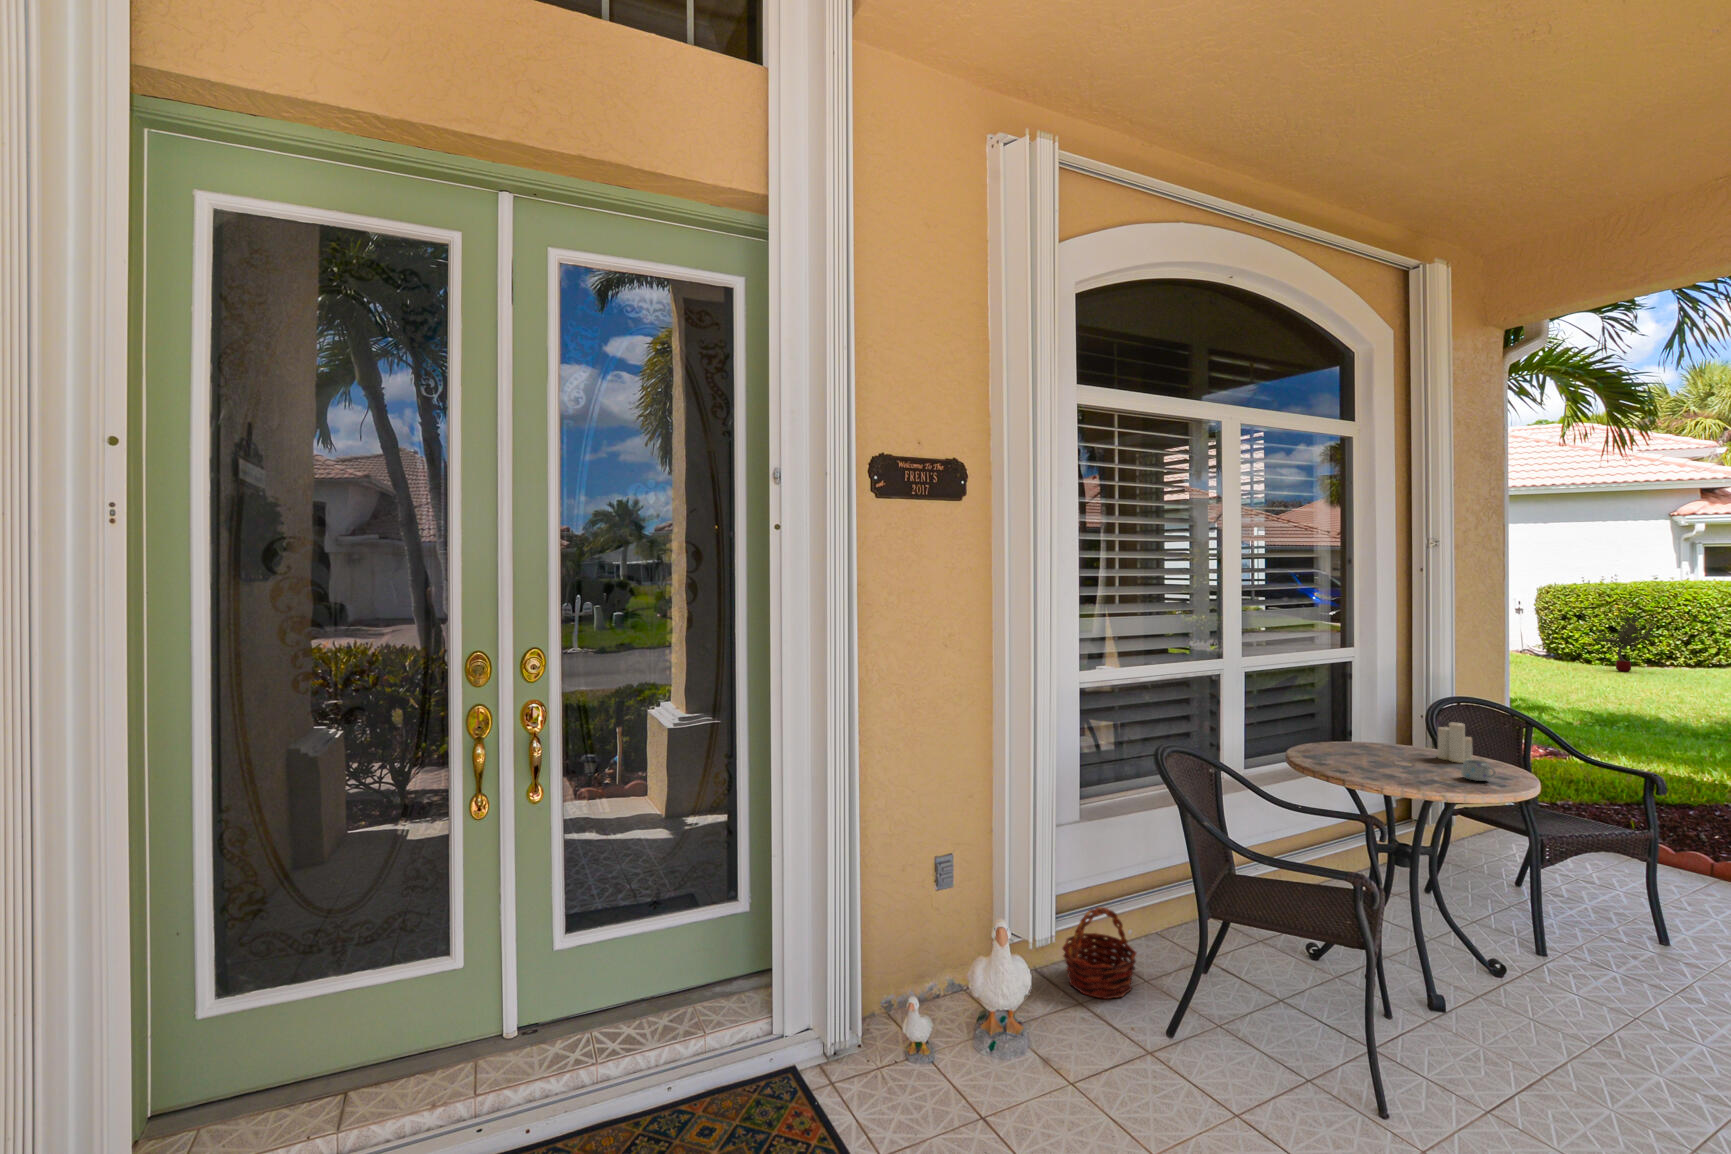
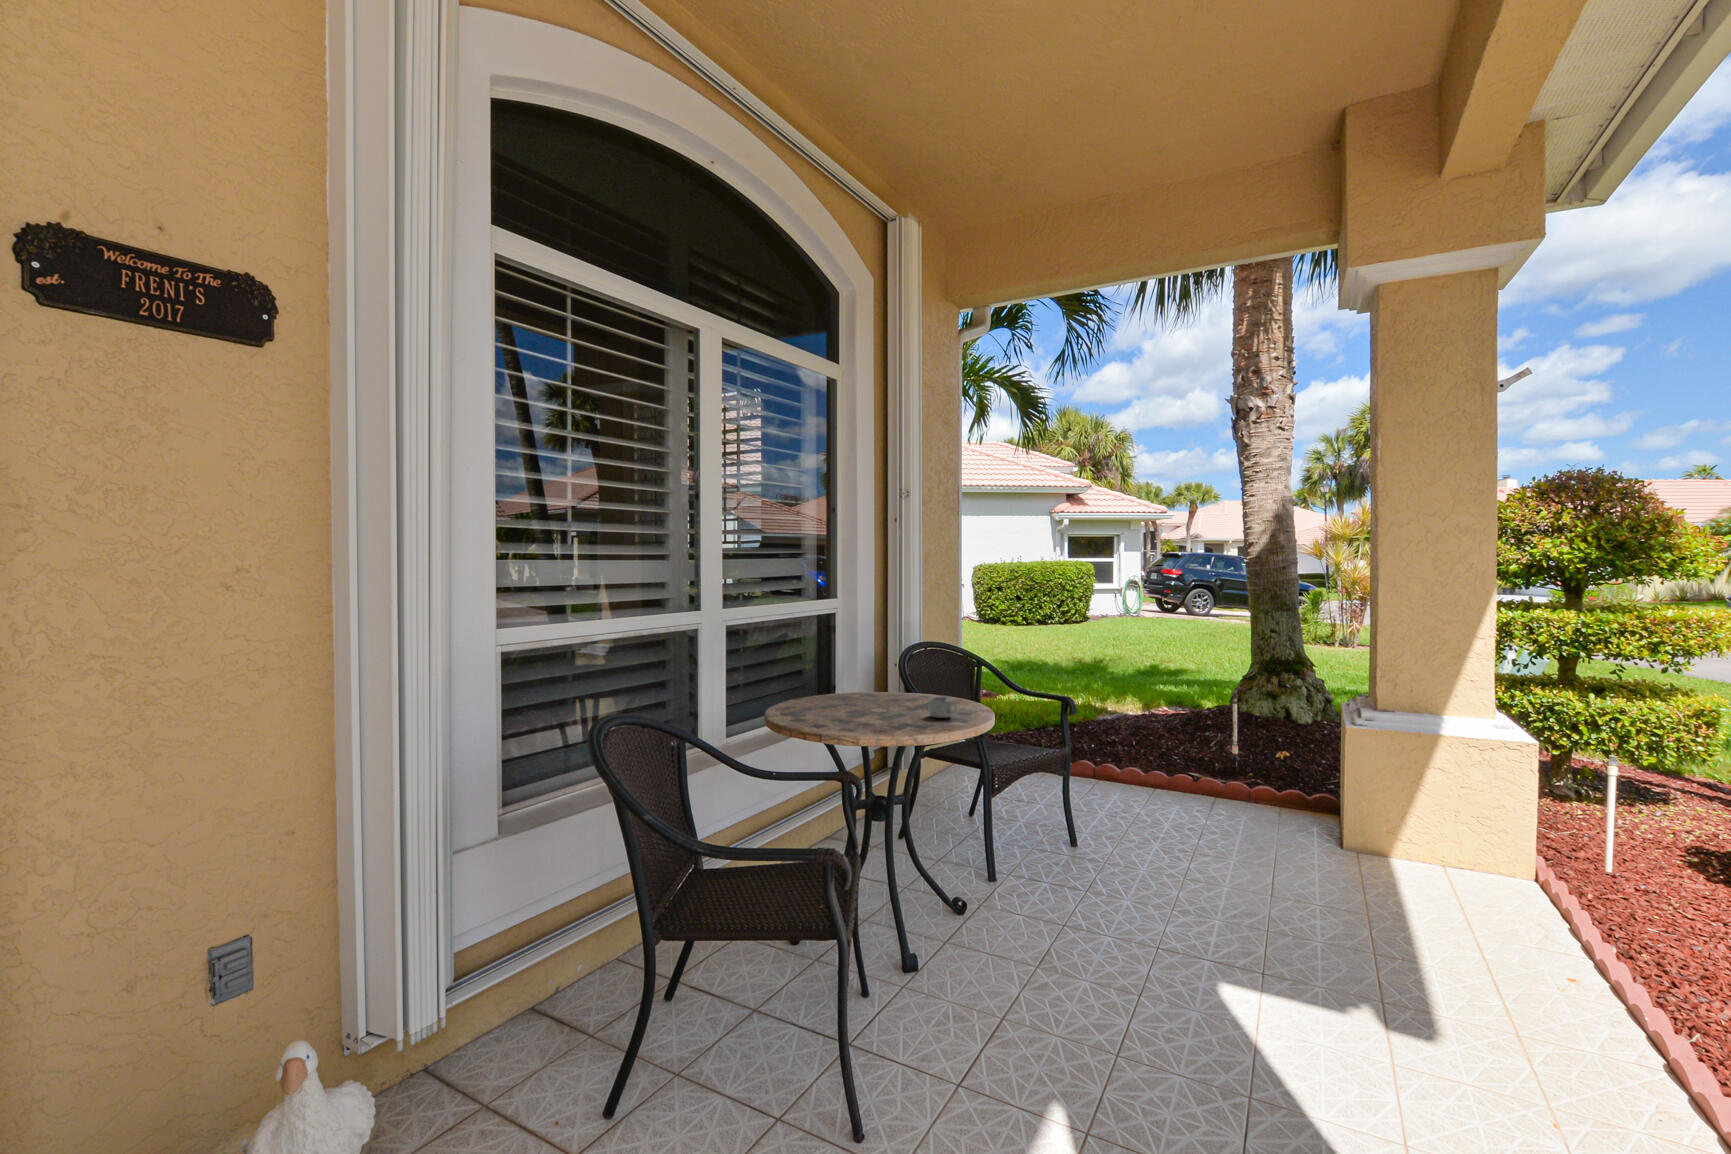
potted tree: present [1593,615,1656,672] -> none [1007,586,1044,629]
candle: present [1437,722,1472,763] -> none [908,658,939,702]
basket: present [1062,907,1136,999] -> none [458,954,573,1094]

